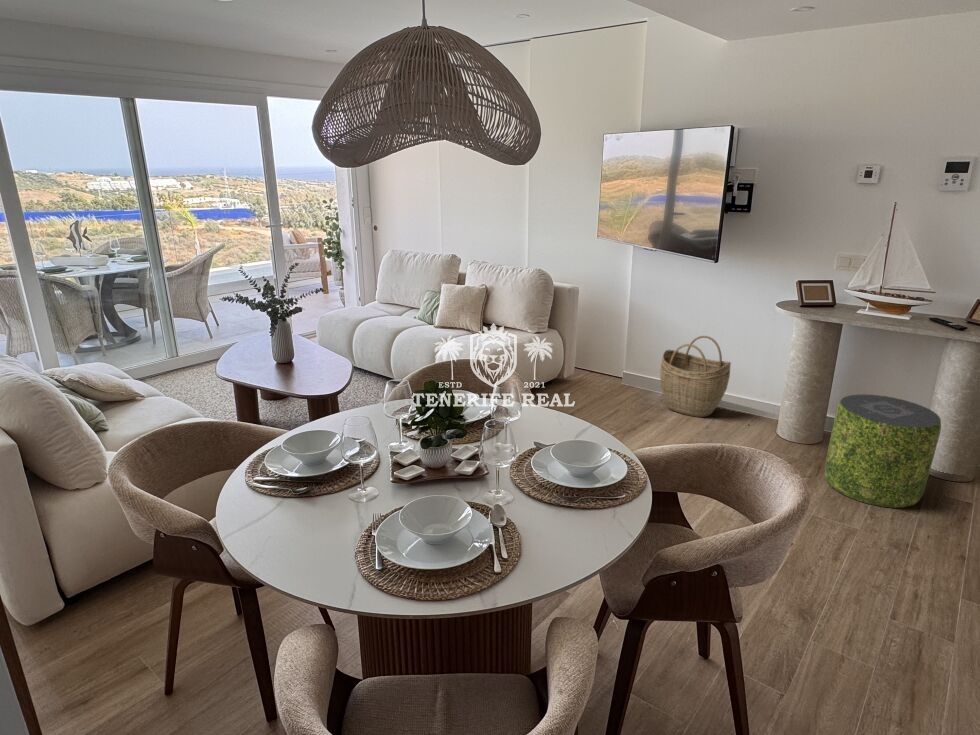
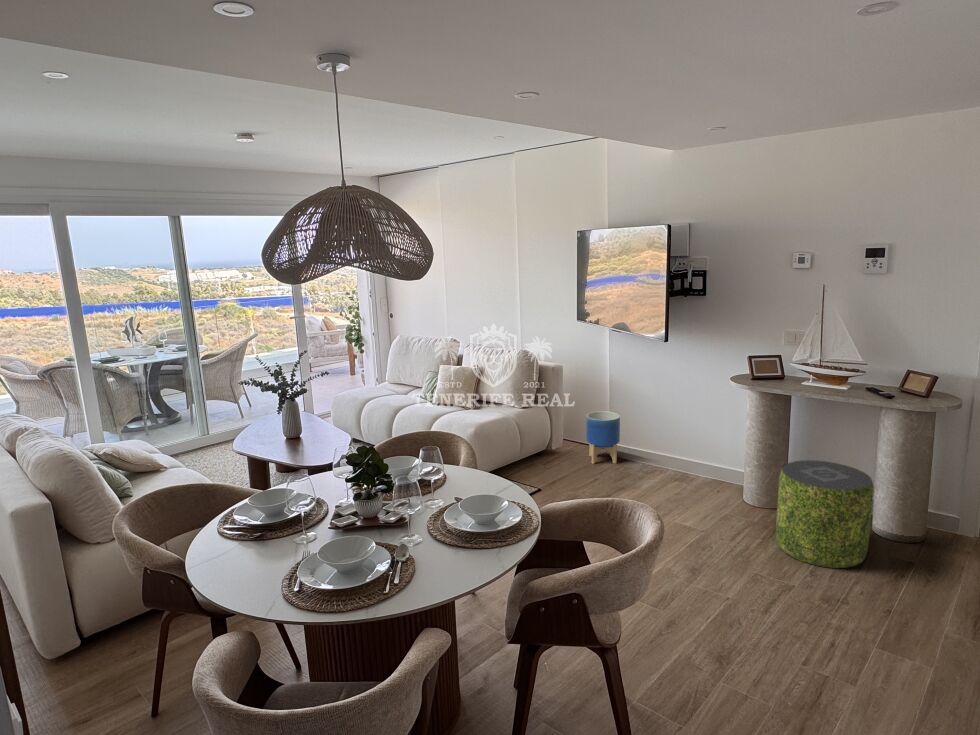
woven basket: present [660,336,731,417] -> none [636,408,700,485]
planter: none [602,338,640,394] -> present [586,411,620,464]

